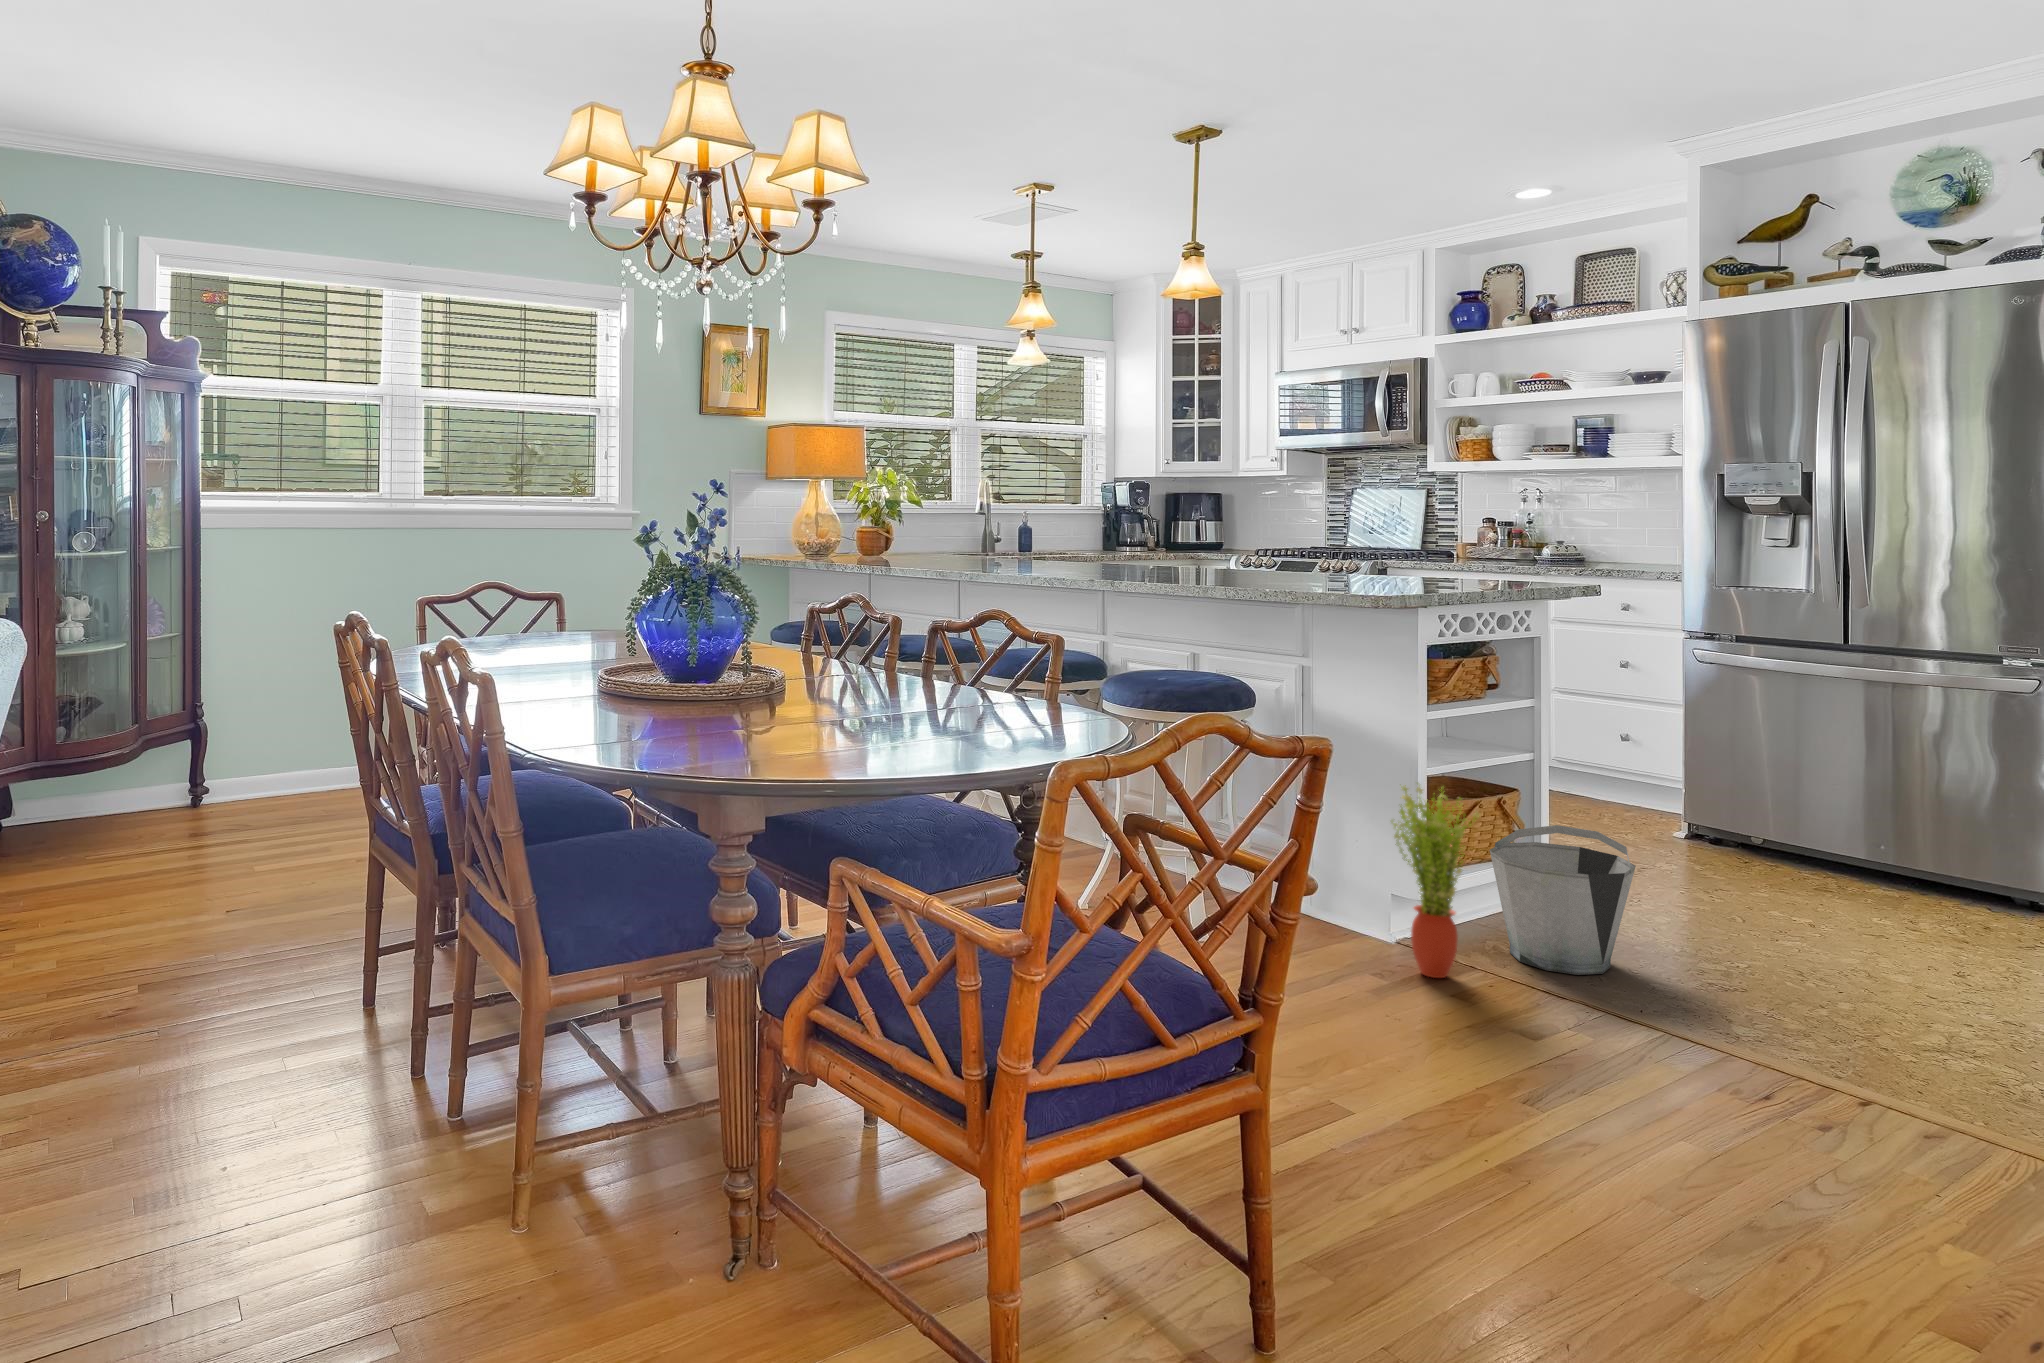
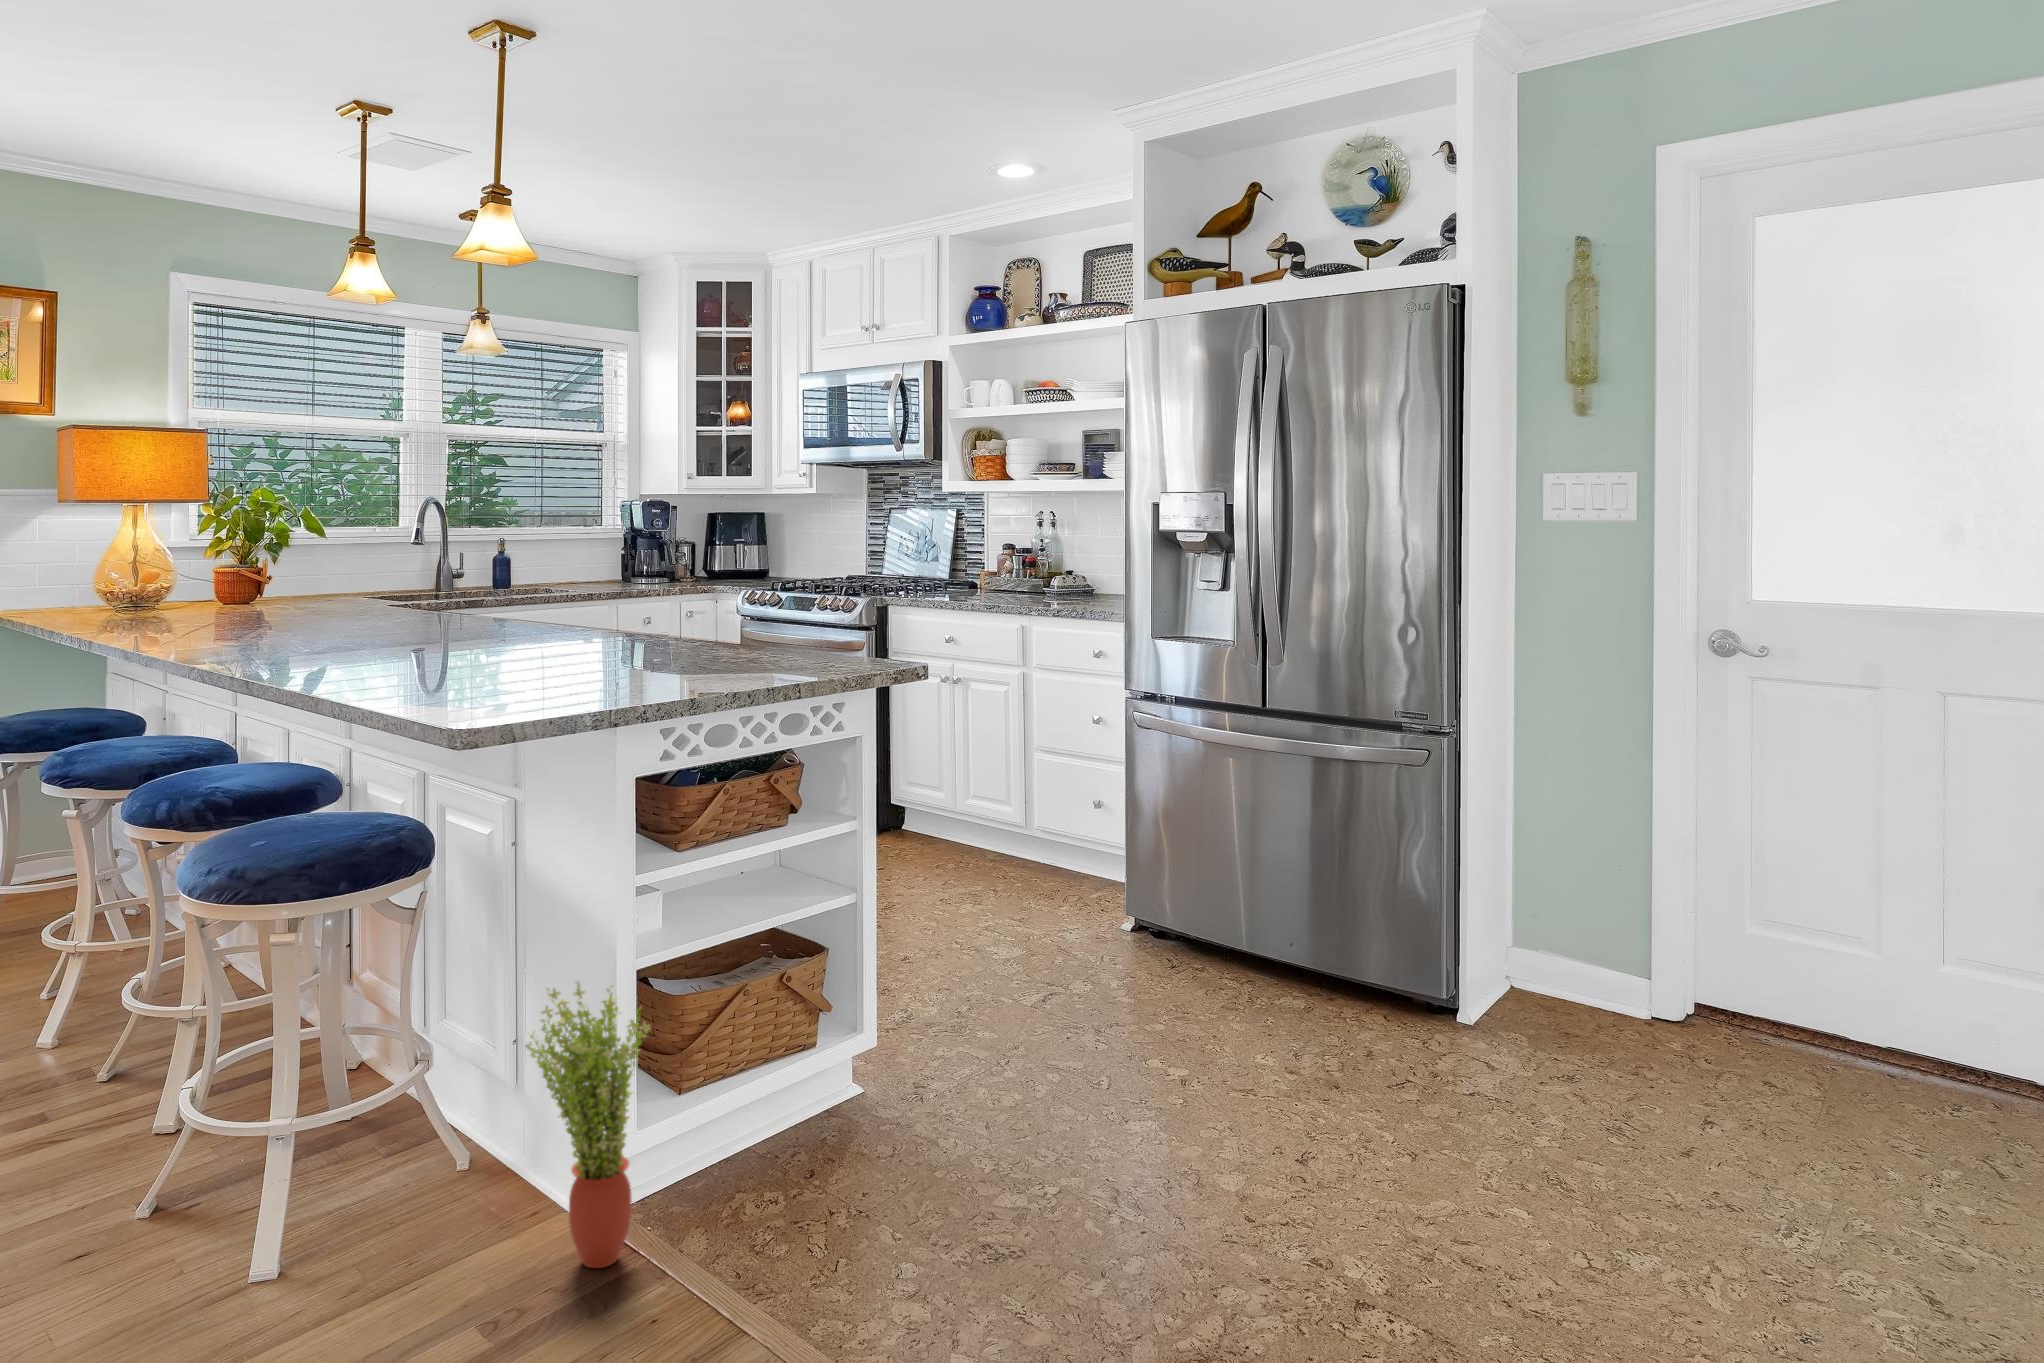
bucket: present [1490,825,1636,975] -> none [724,1000,895,1229]

